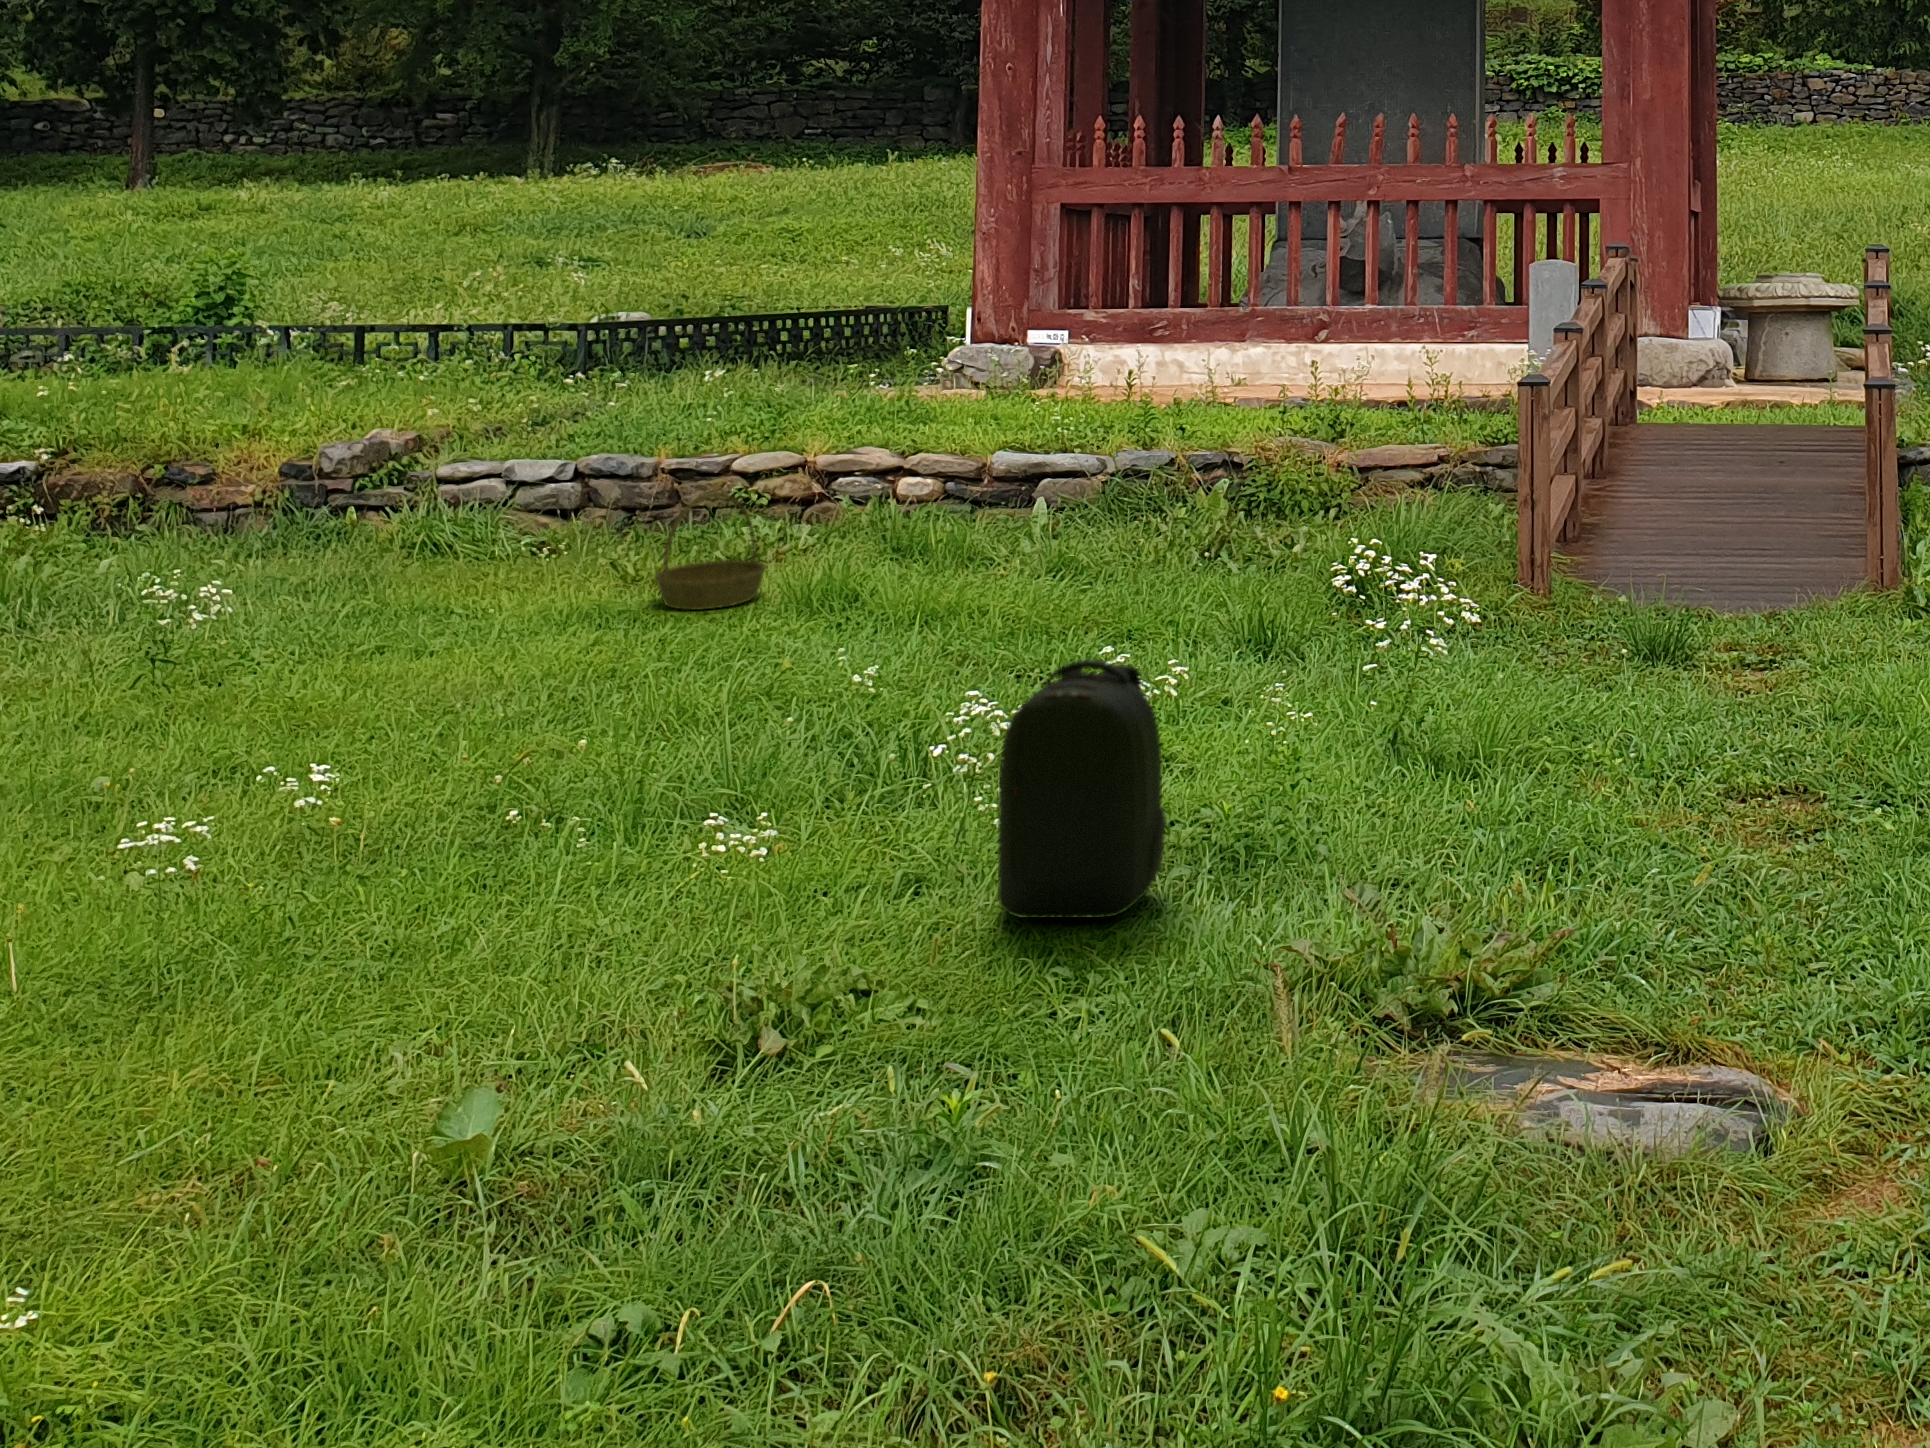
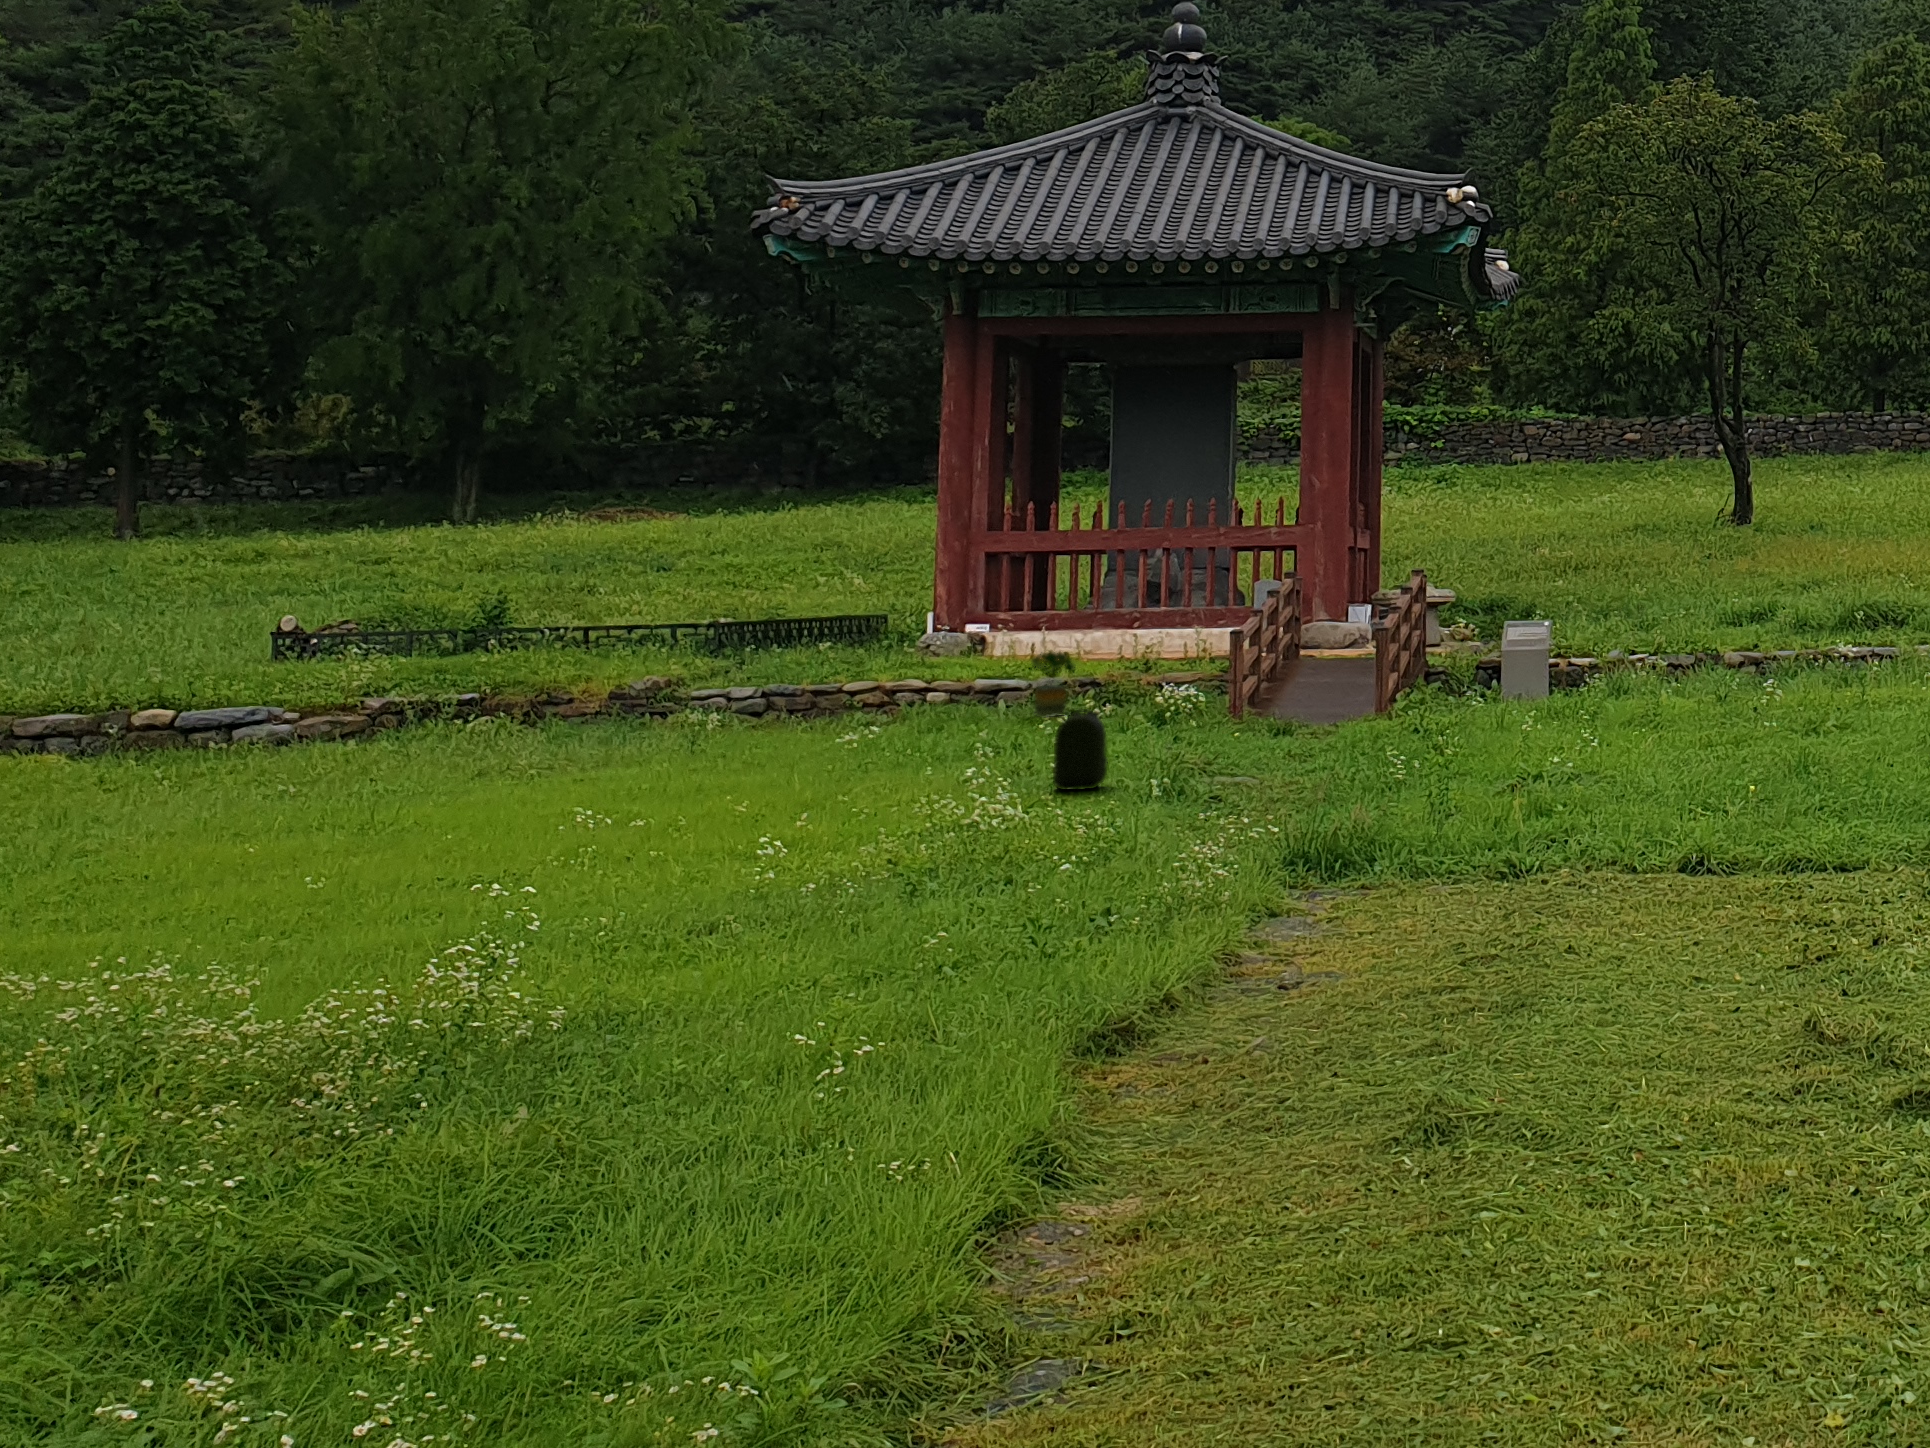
potted tree: none [1082,408,1181,551] -> present [1032,651,1075,718]
basket: present [655,493,766,610] -> none [843,688,892,739]

